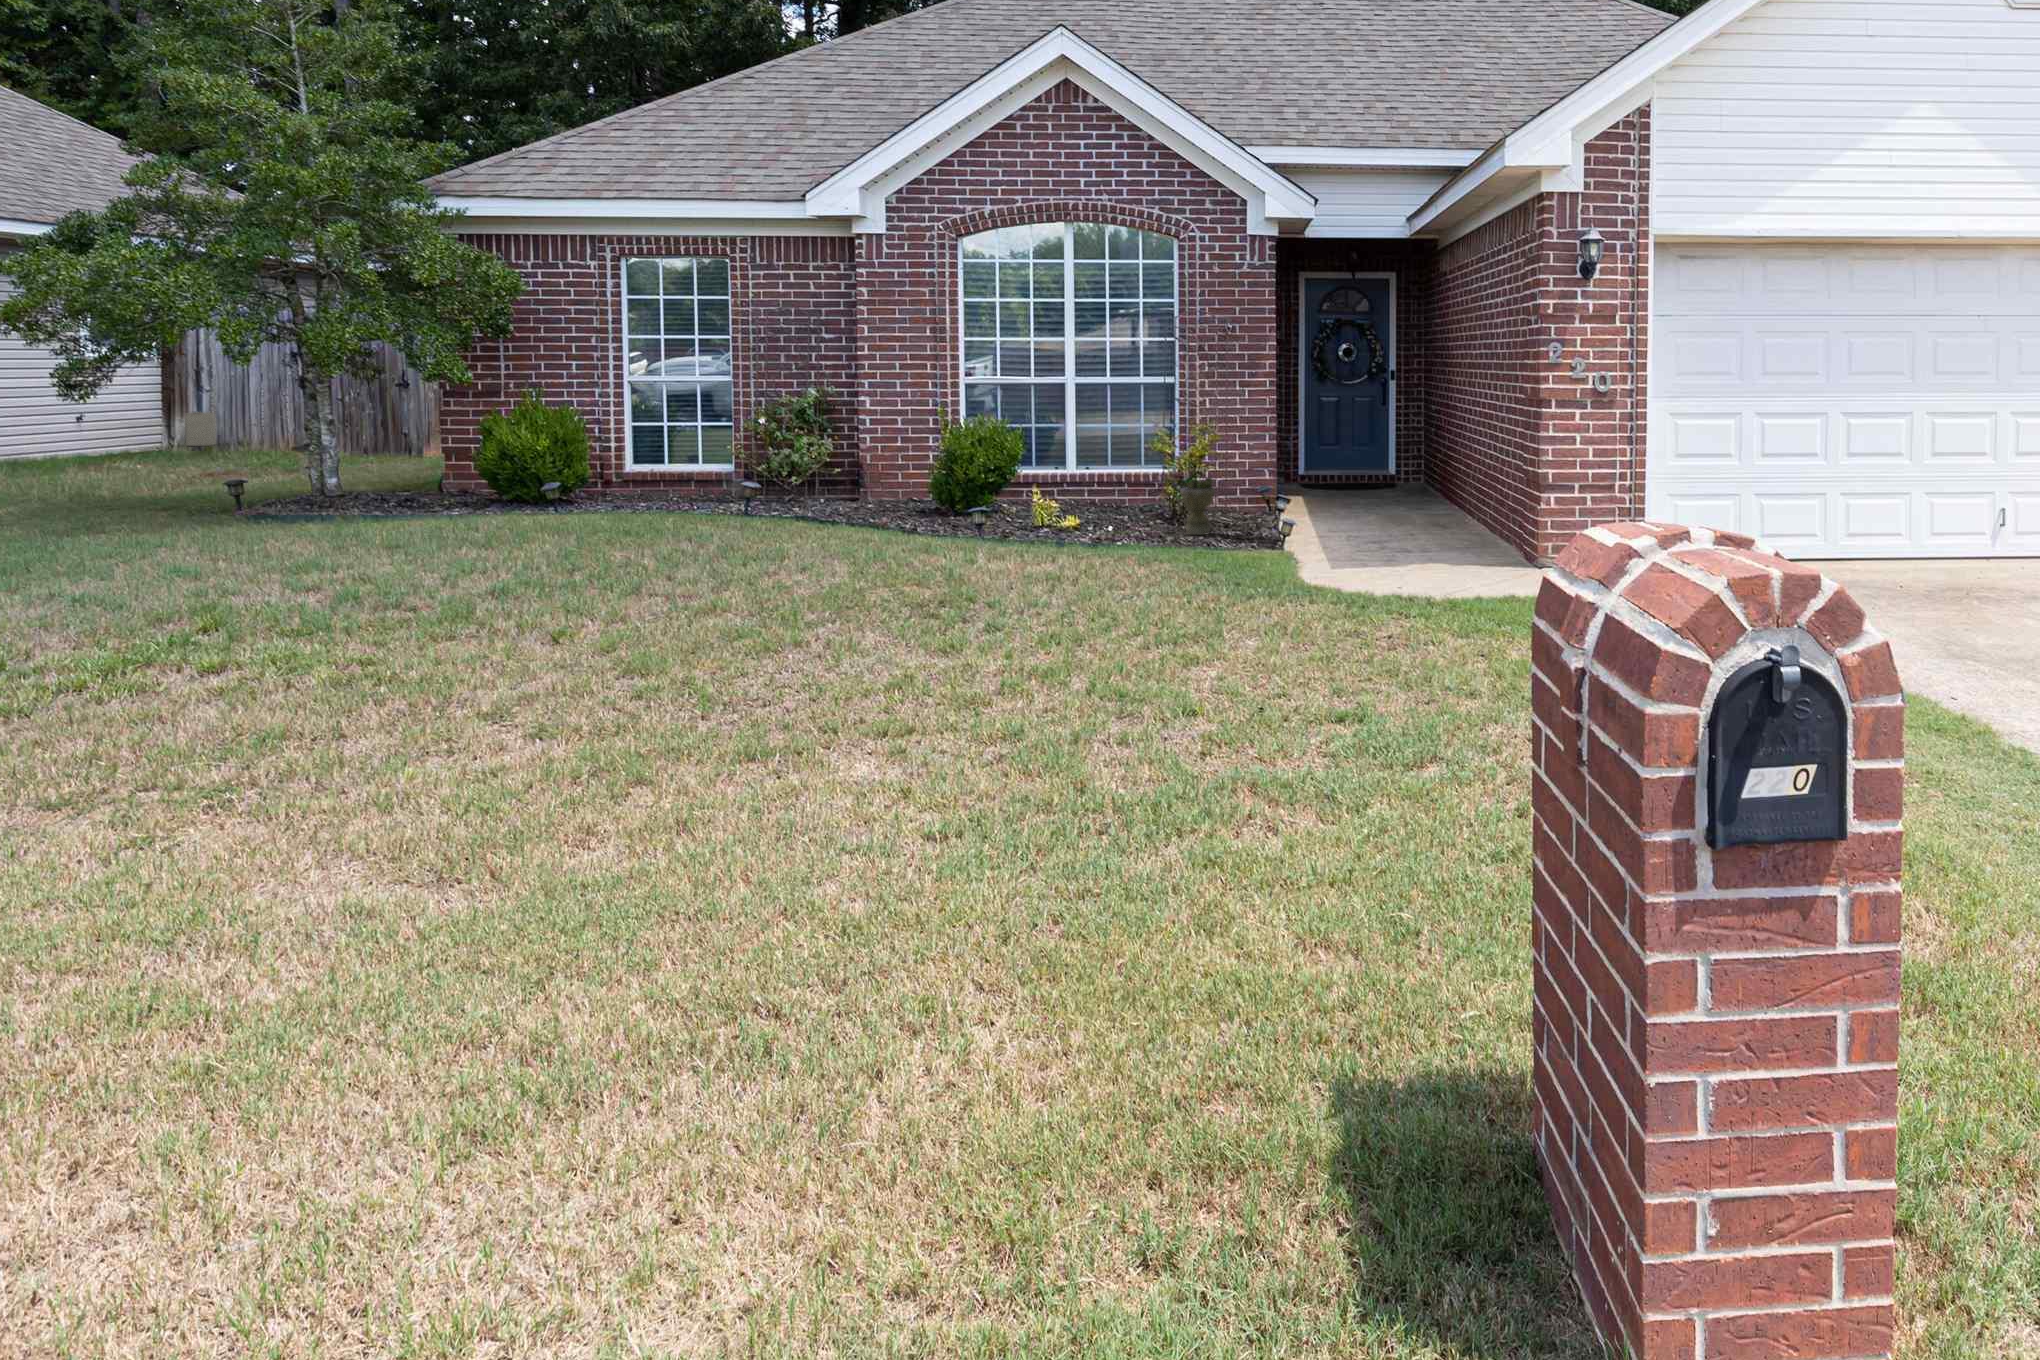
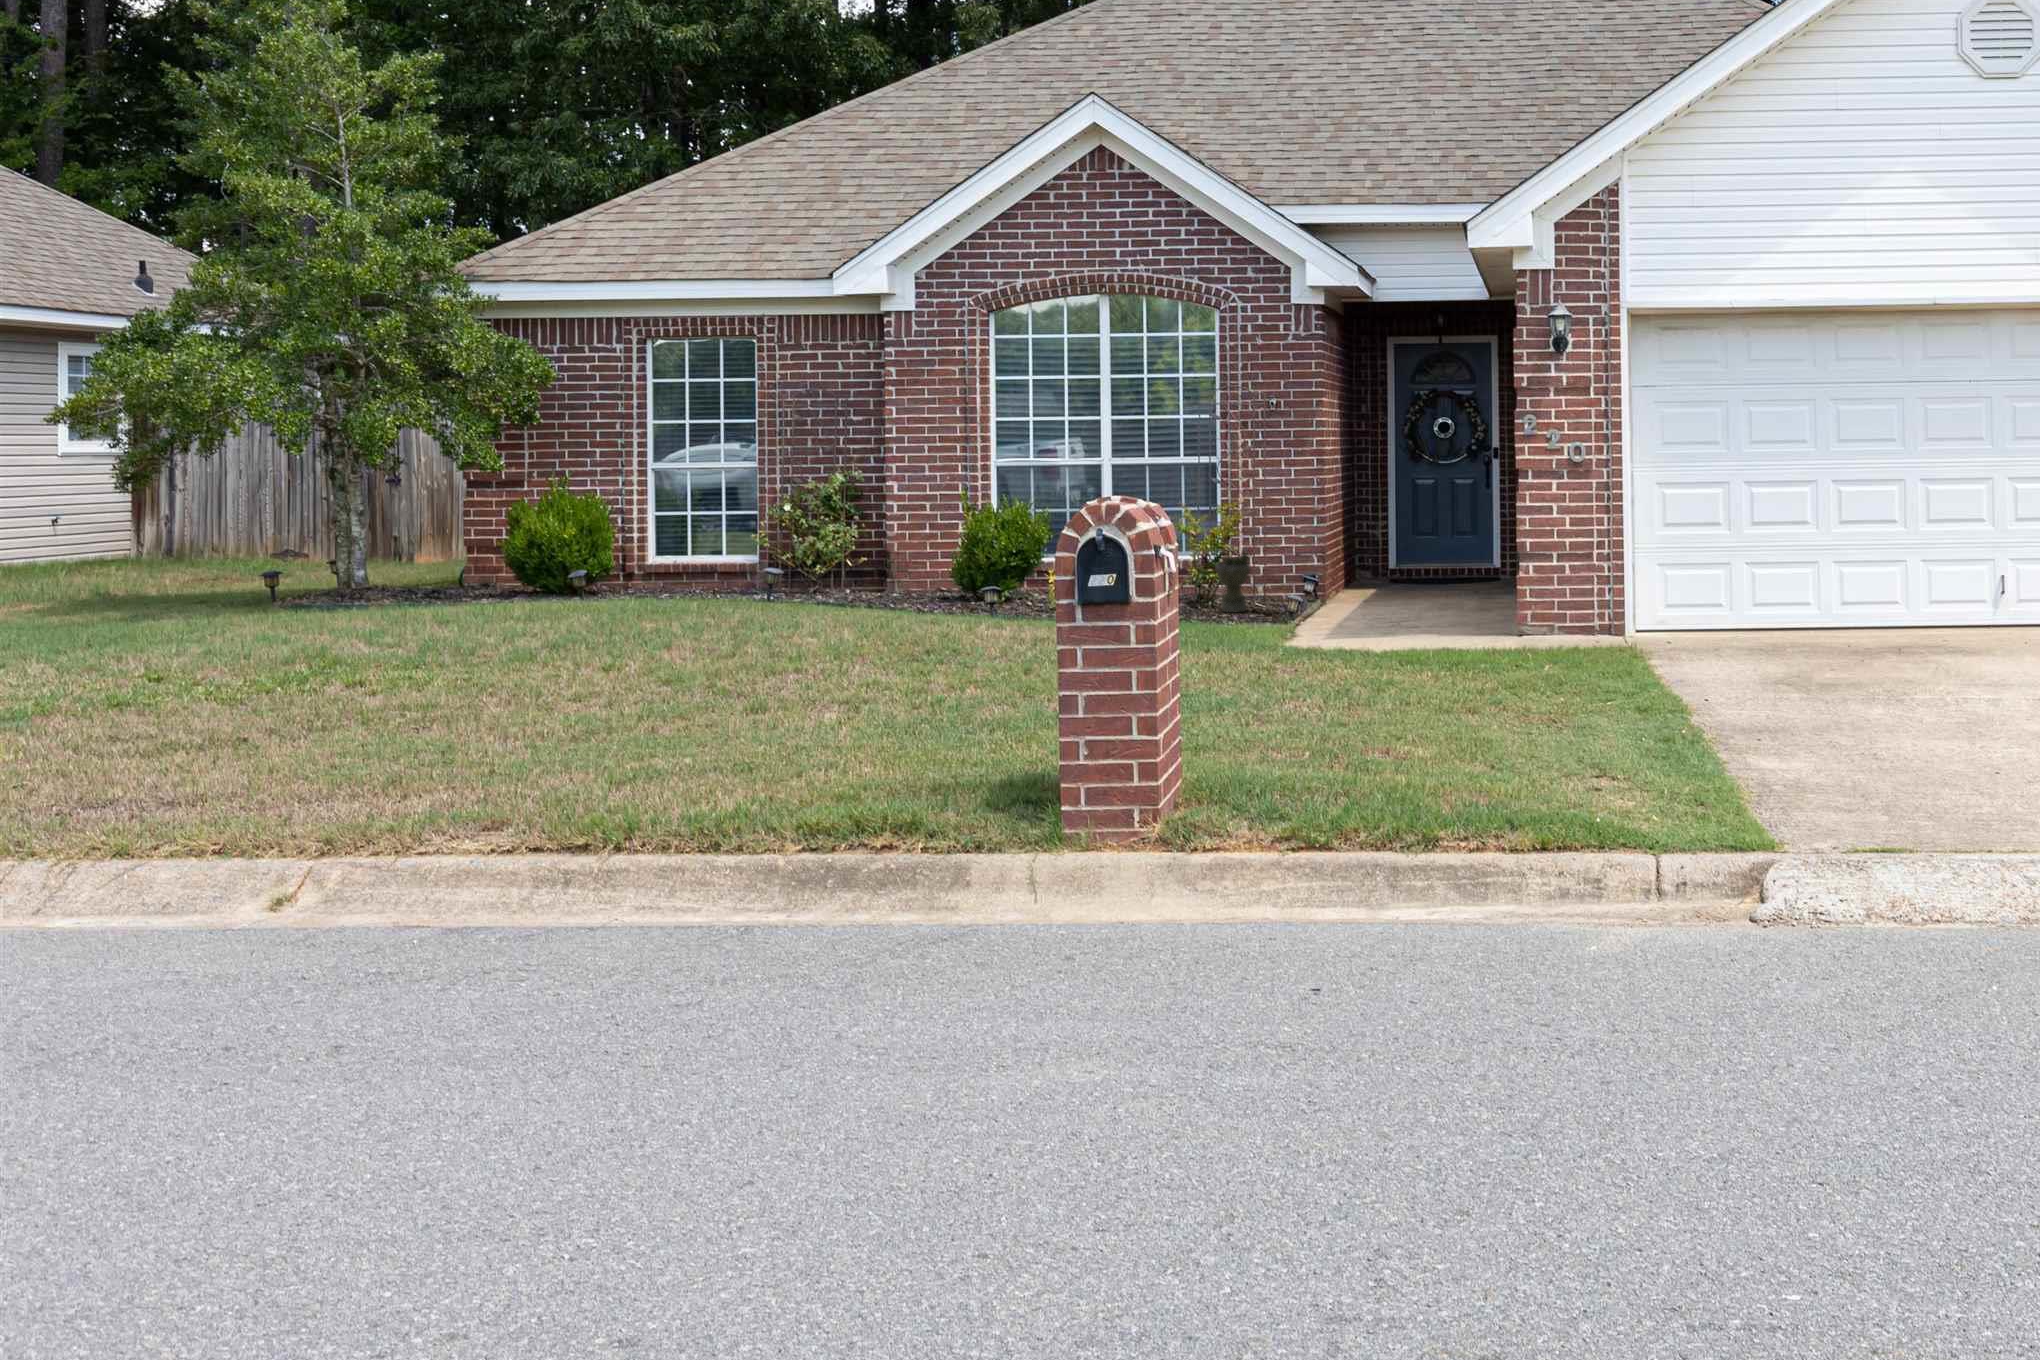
bucket: present [185,412,216,446] -> none [143,518,184,555]

